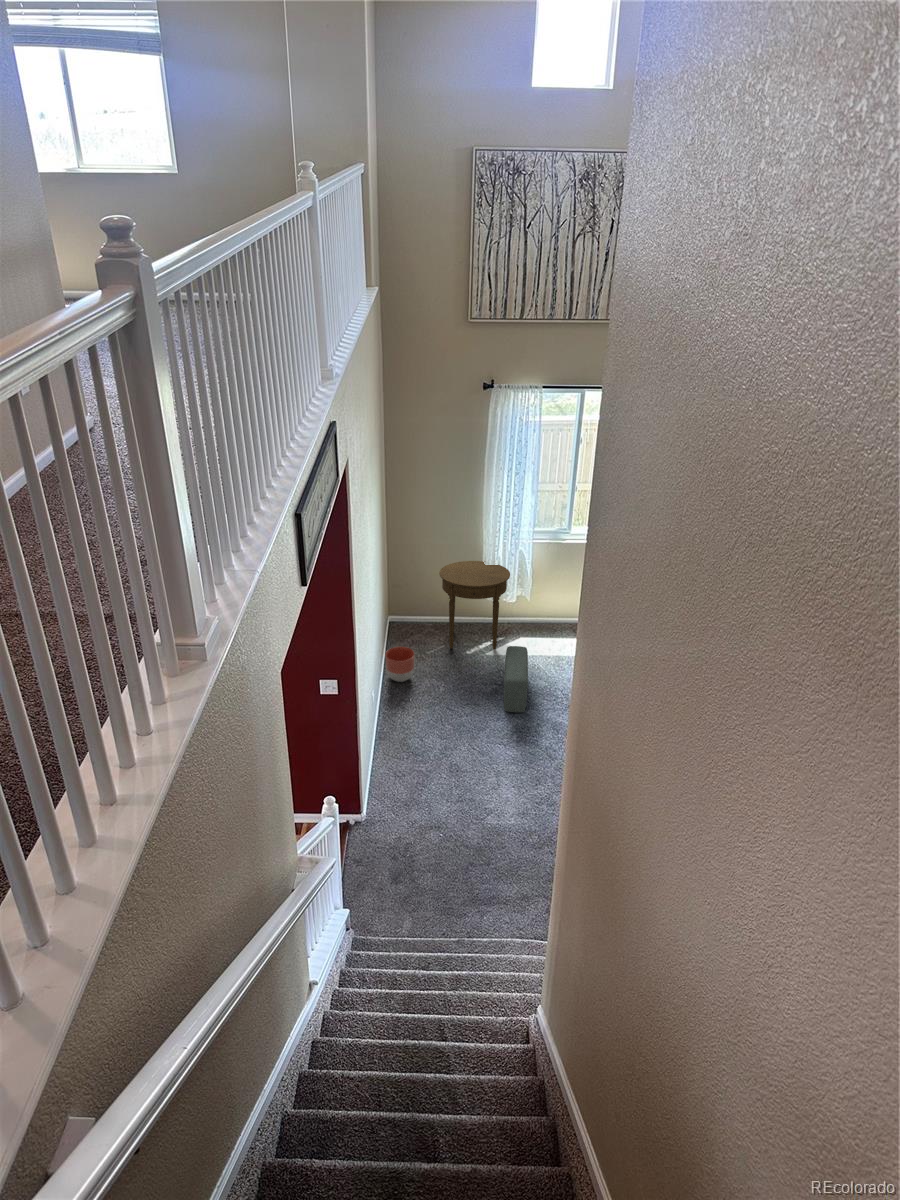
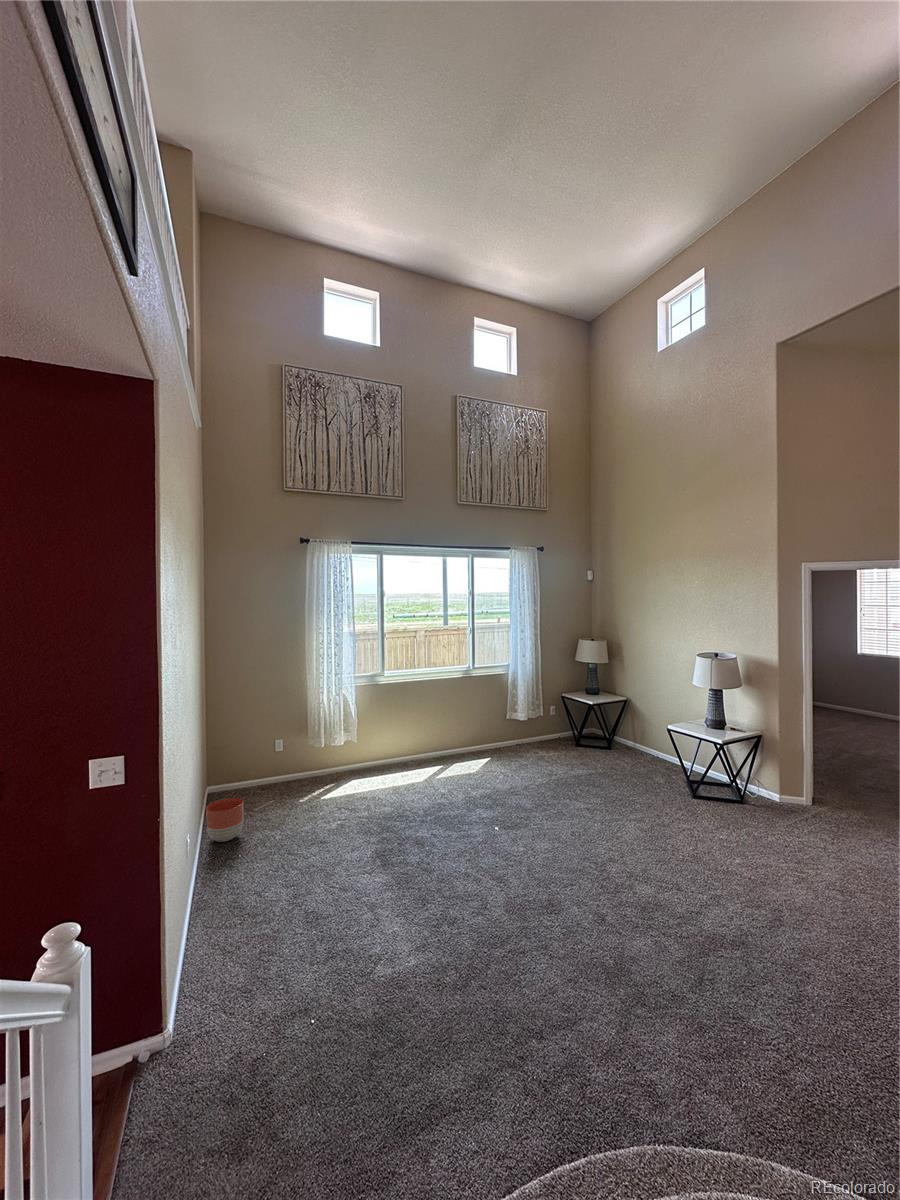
side table: present [439,561,510,650] -> none [266,707,339,801]
pouf: present [504,646,528,712] -> none [347,773,381,840]

